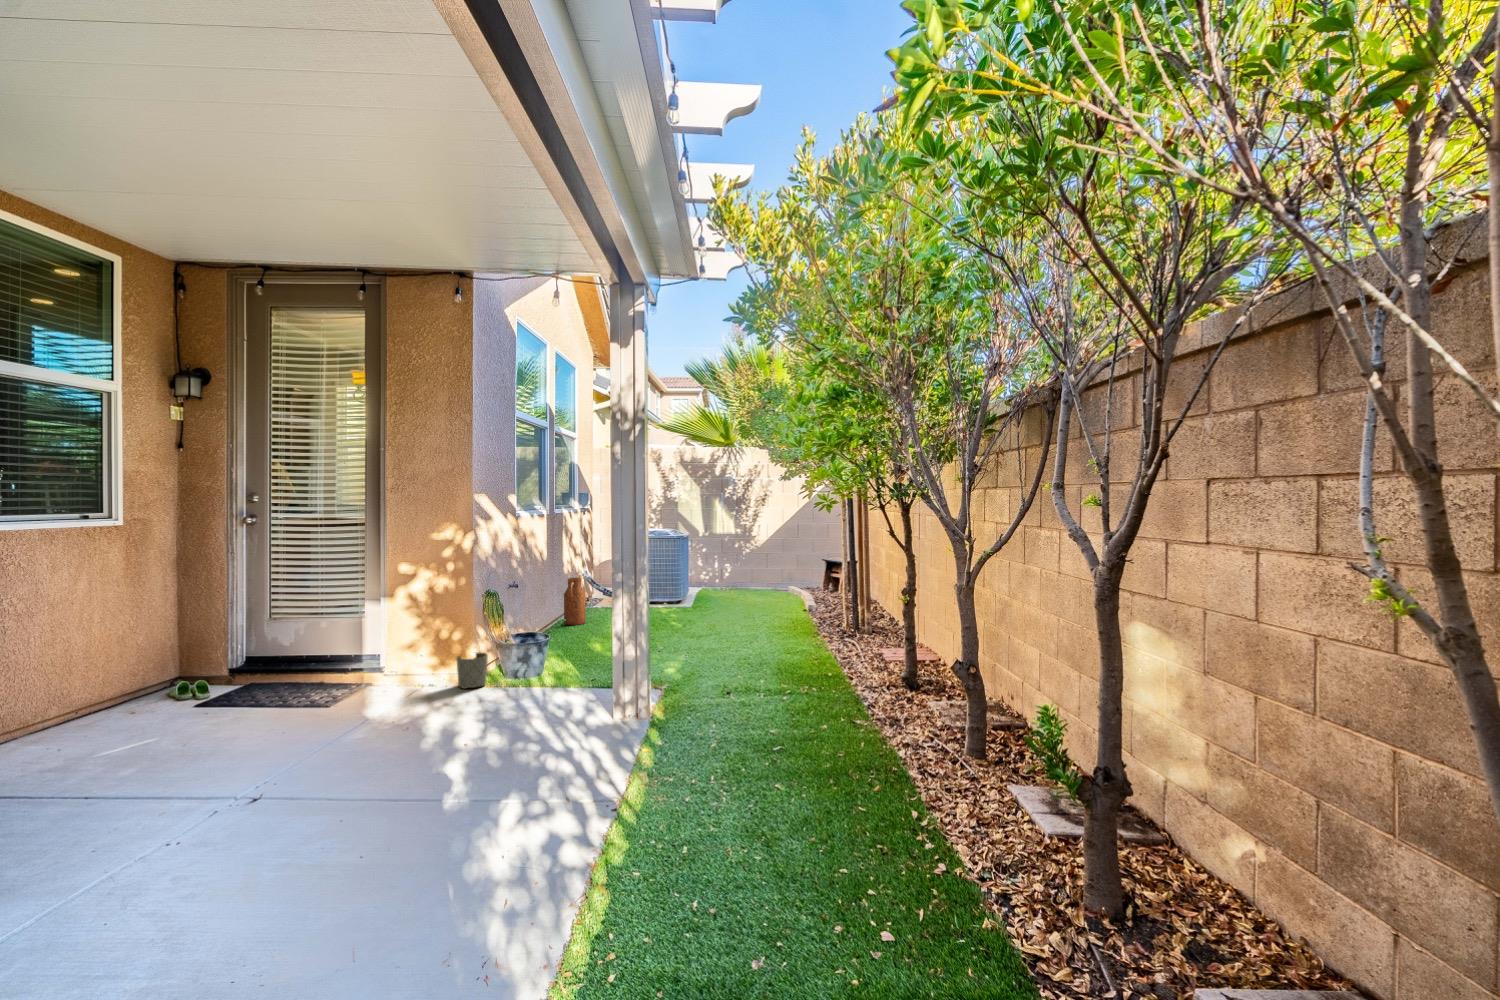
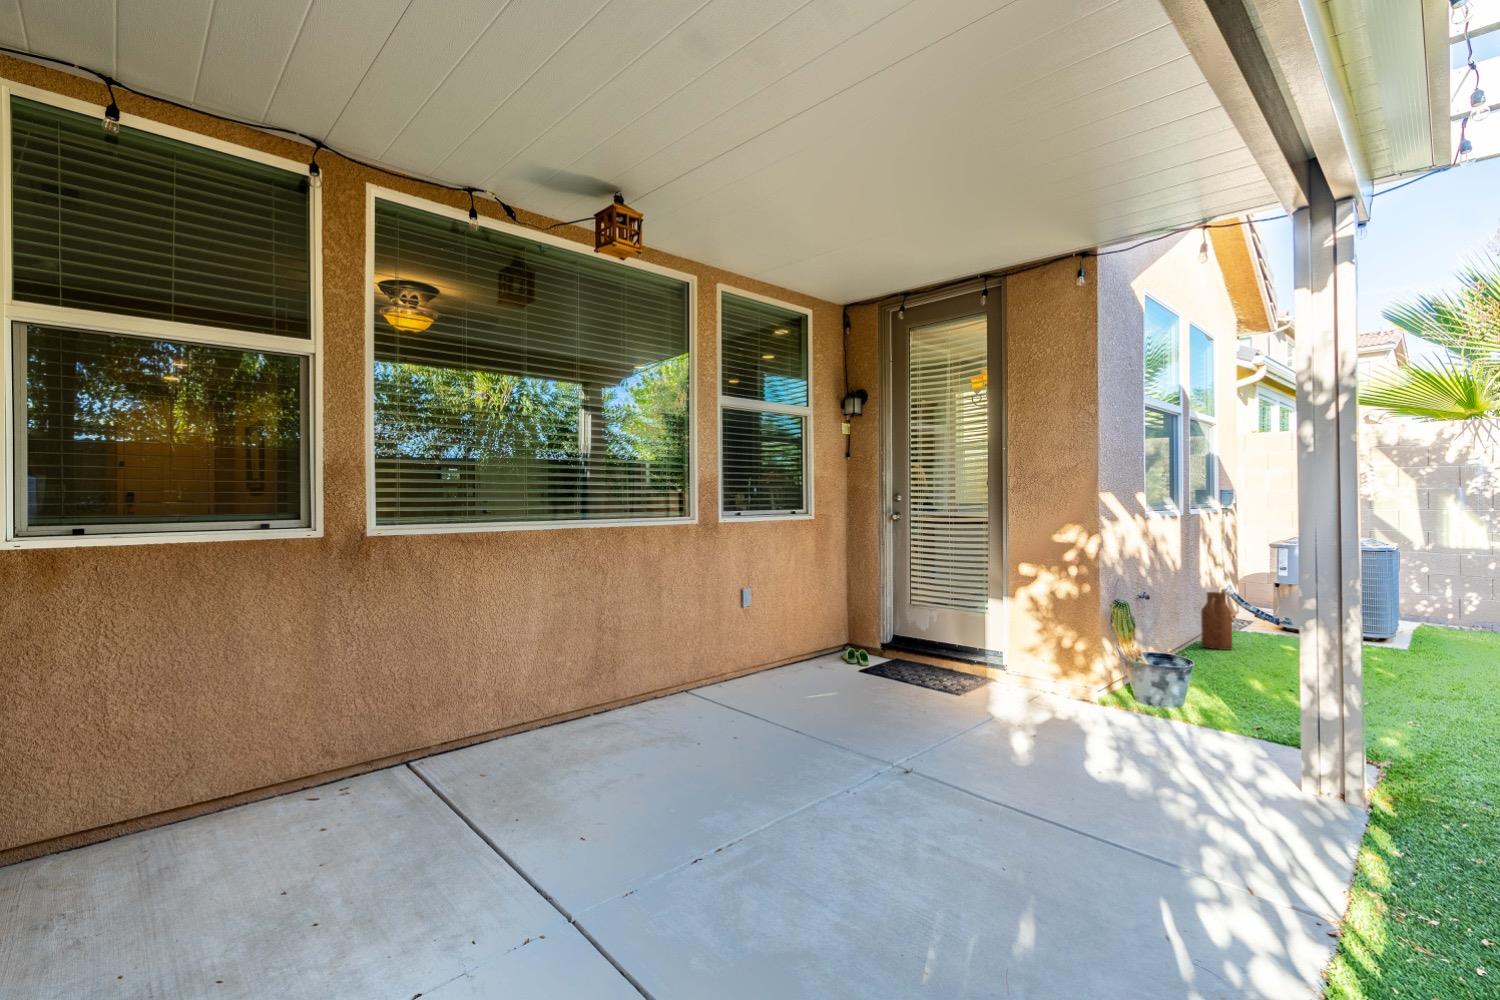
planter: present [457,653,488,689] -> none [1079,666,1115,706]

